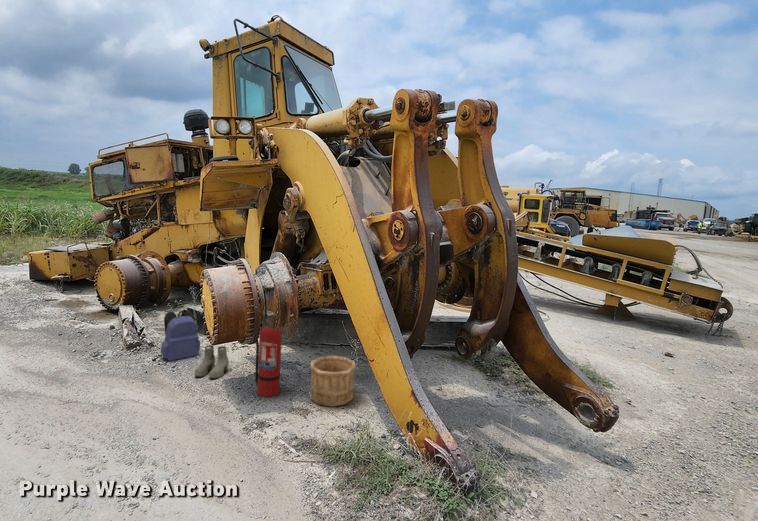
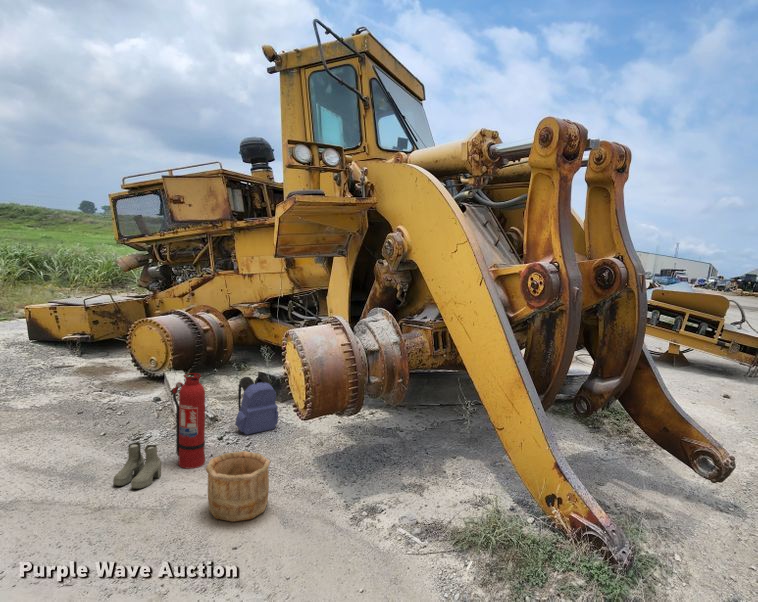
fire extinguisher: present [255,327,282,397] -> present [173,373,205,469]
boots: present [195,345,229,379] -> present [113,442,161,489]
wooden bucket: present [310,356,356,407] -> present [206,451,270,522]

